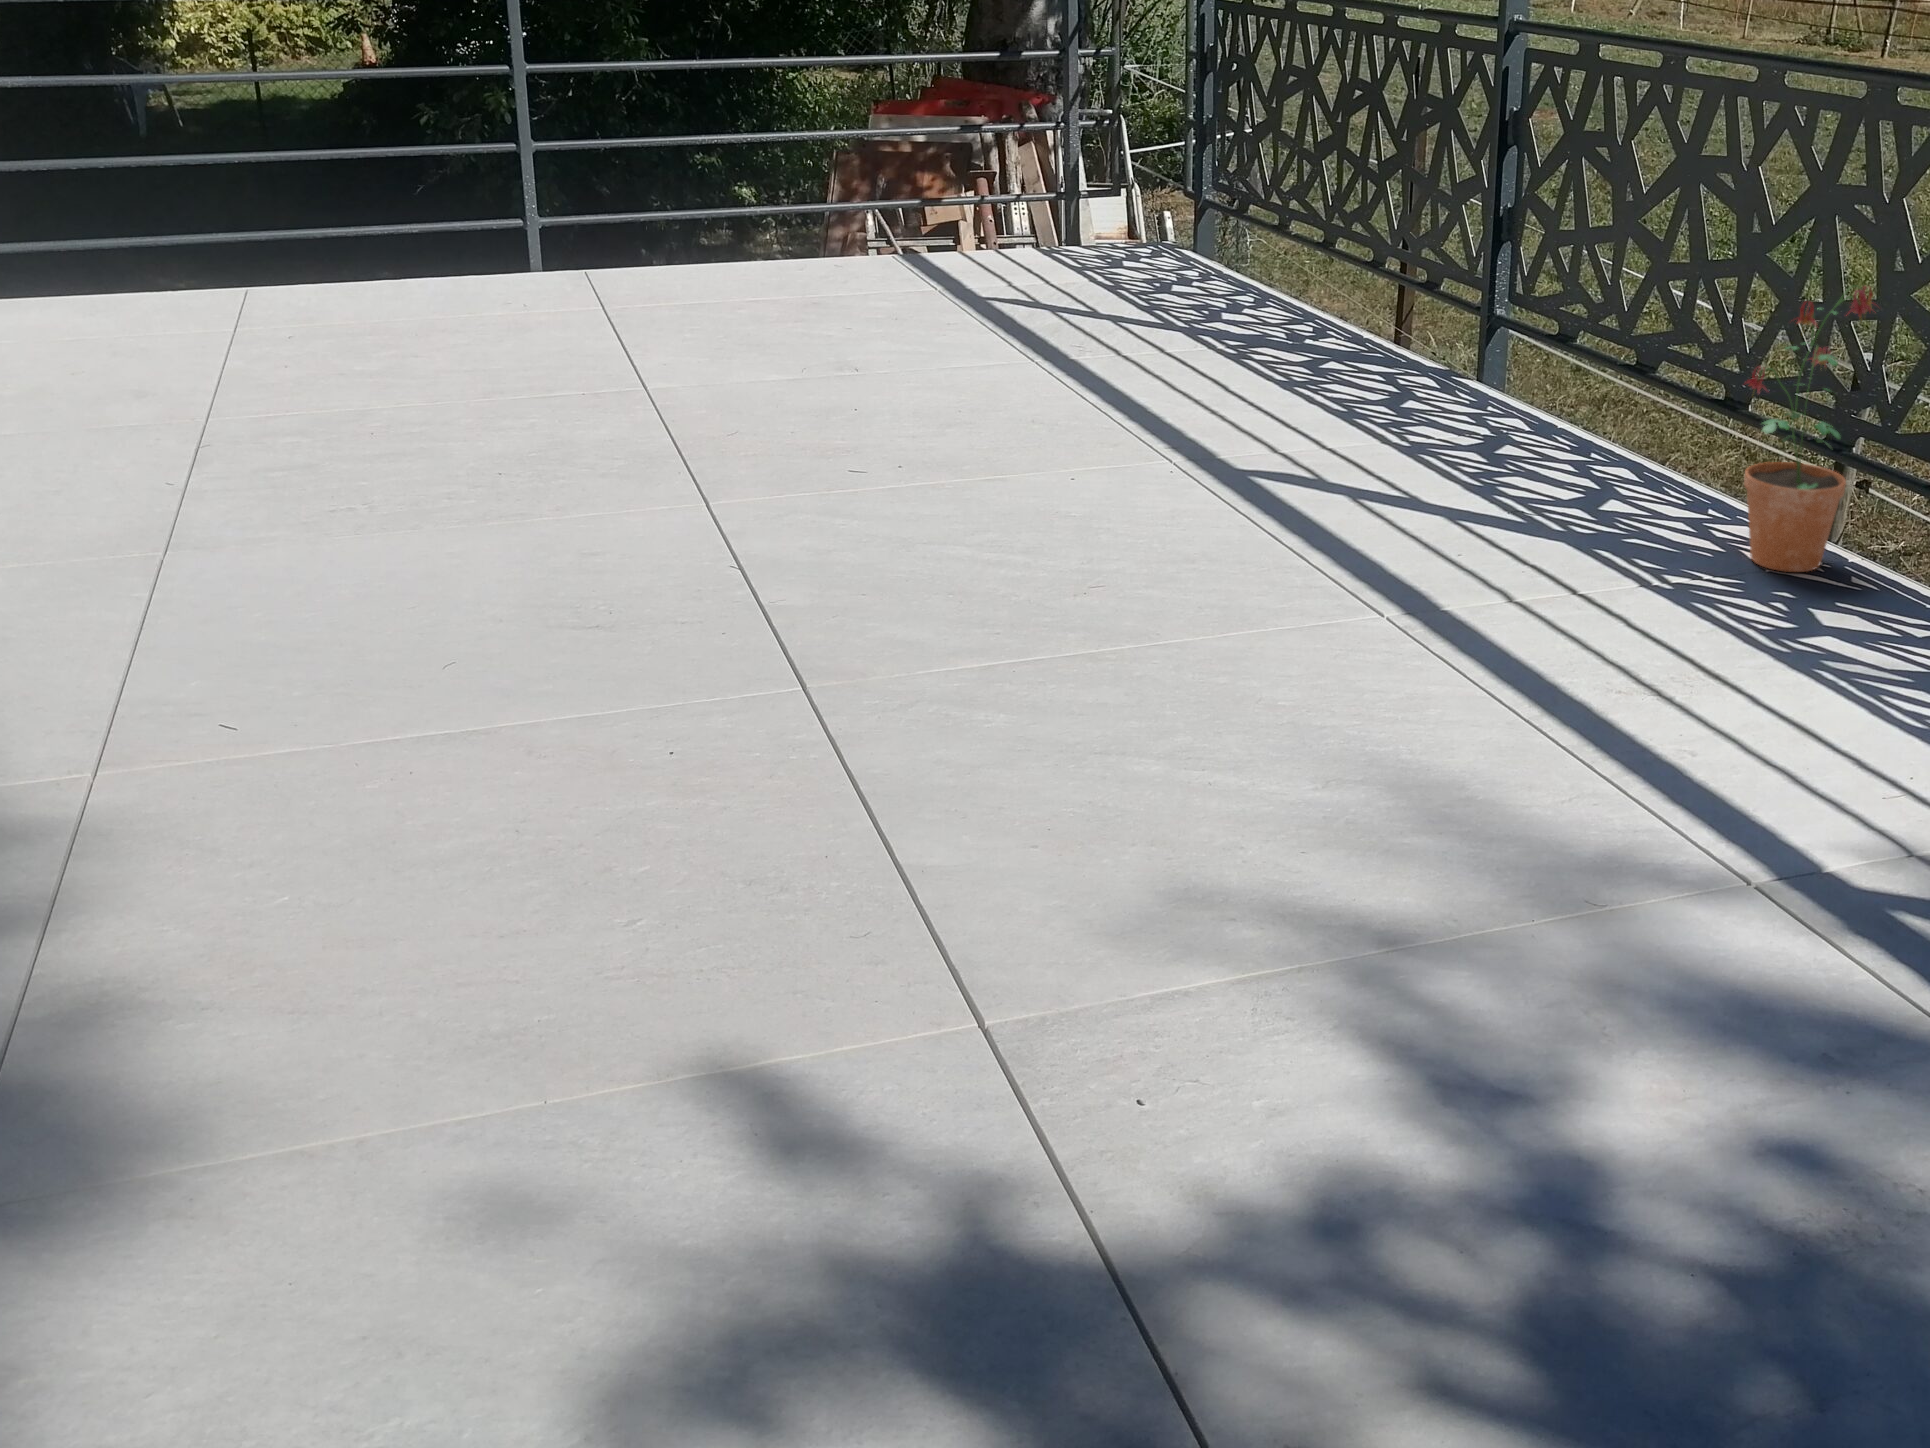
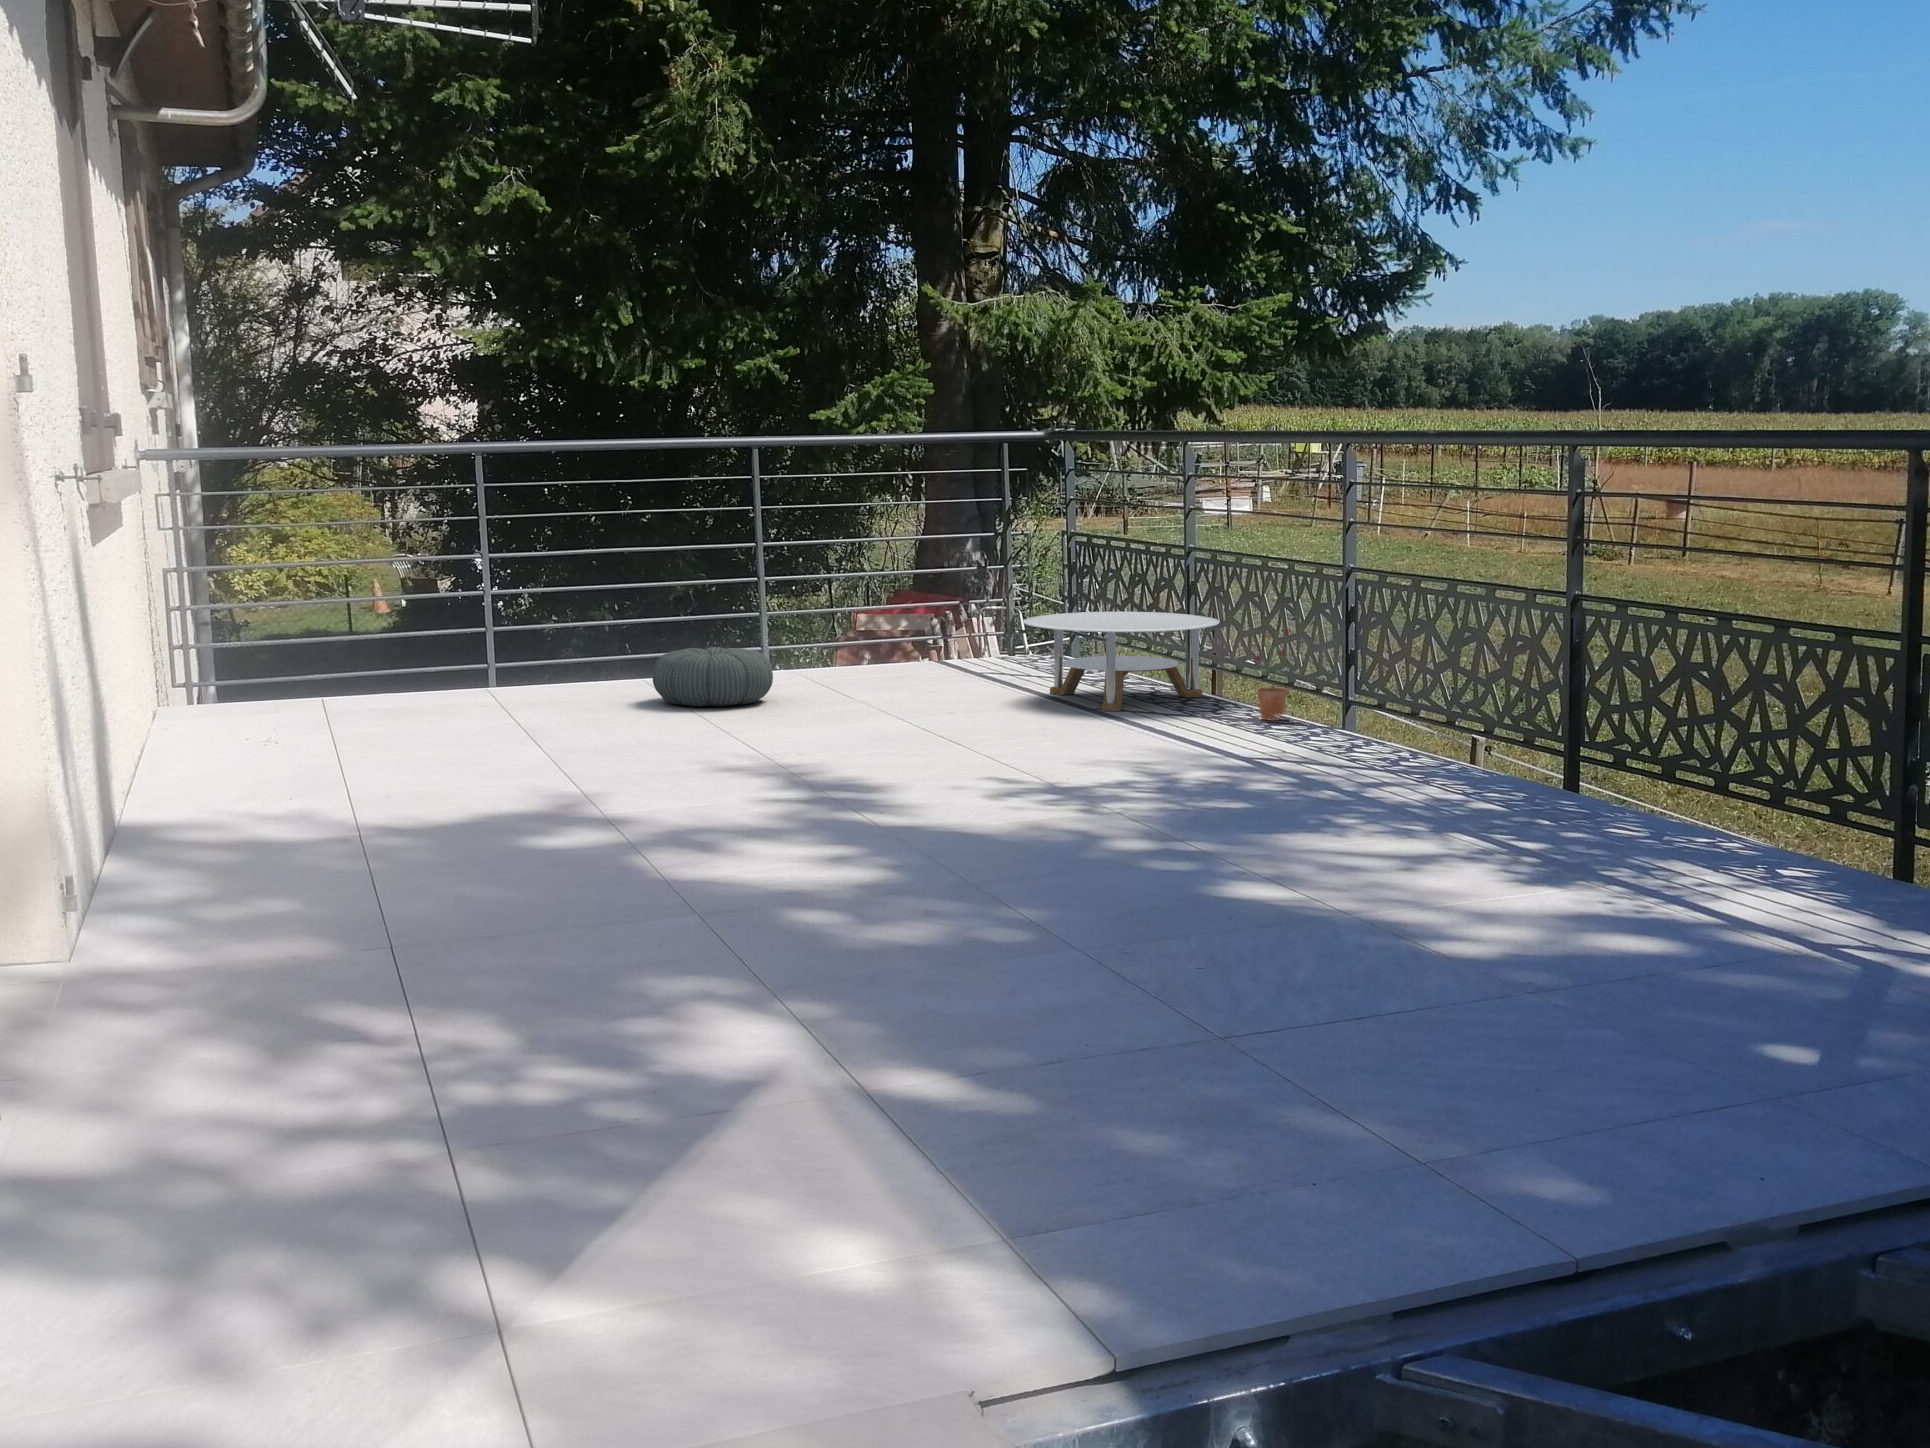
round table: none [1066,182,1597,498] -> present [1023,612,1219,712]
pouf: none [83,273,420,448] -> present [653,647,773,707]

